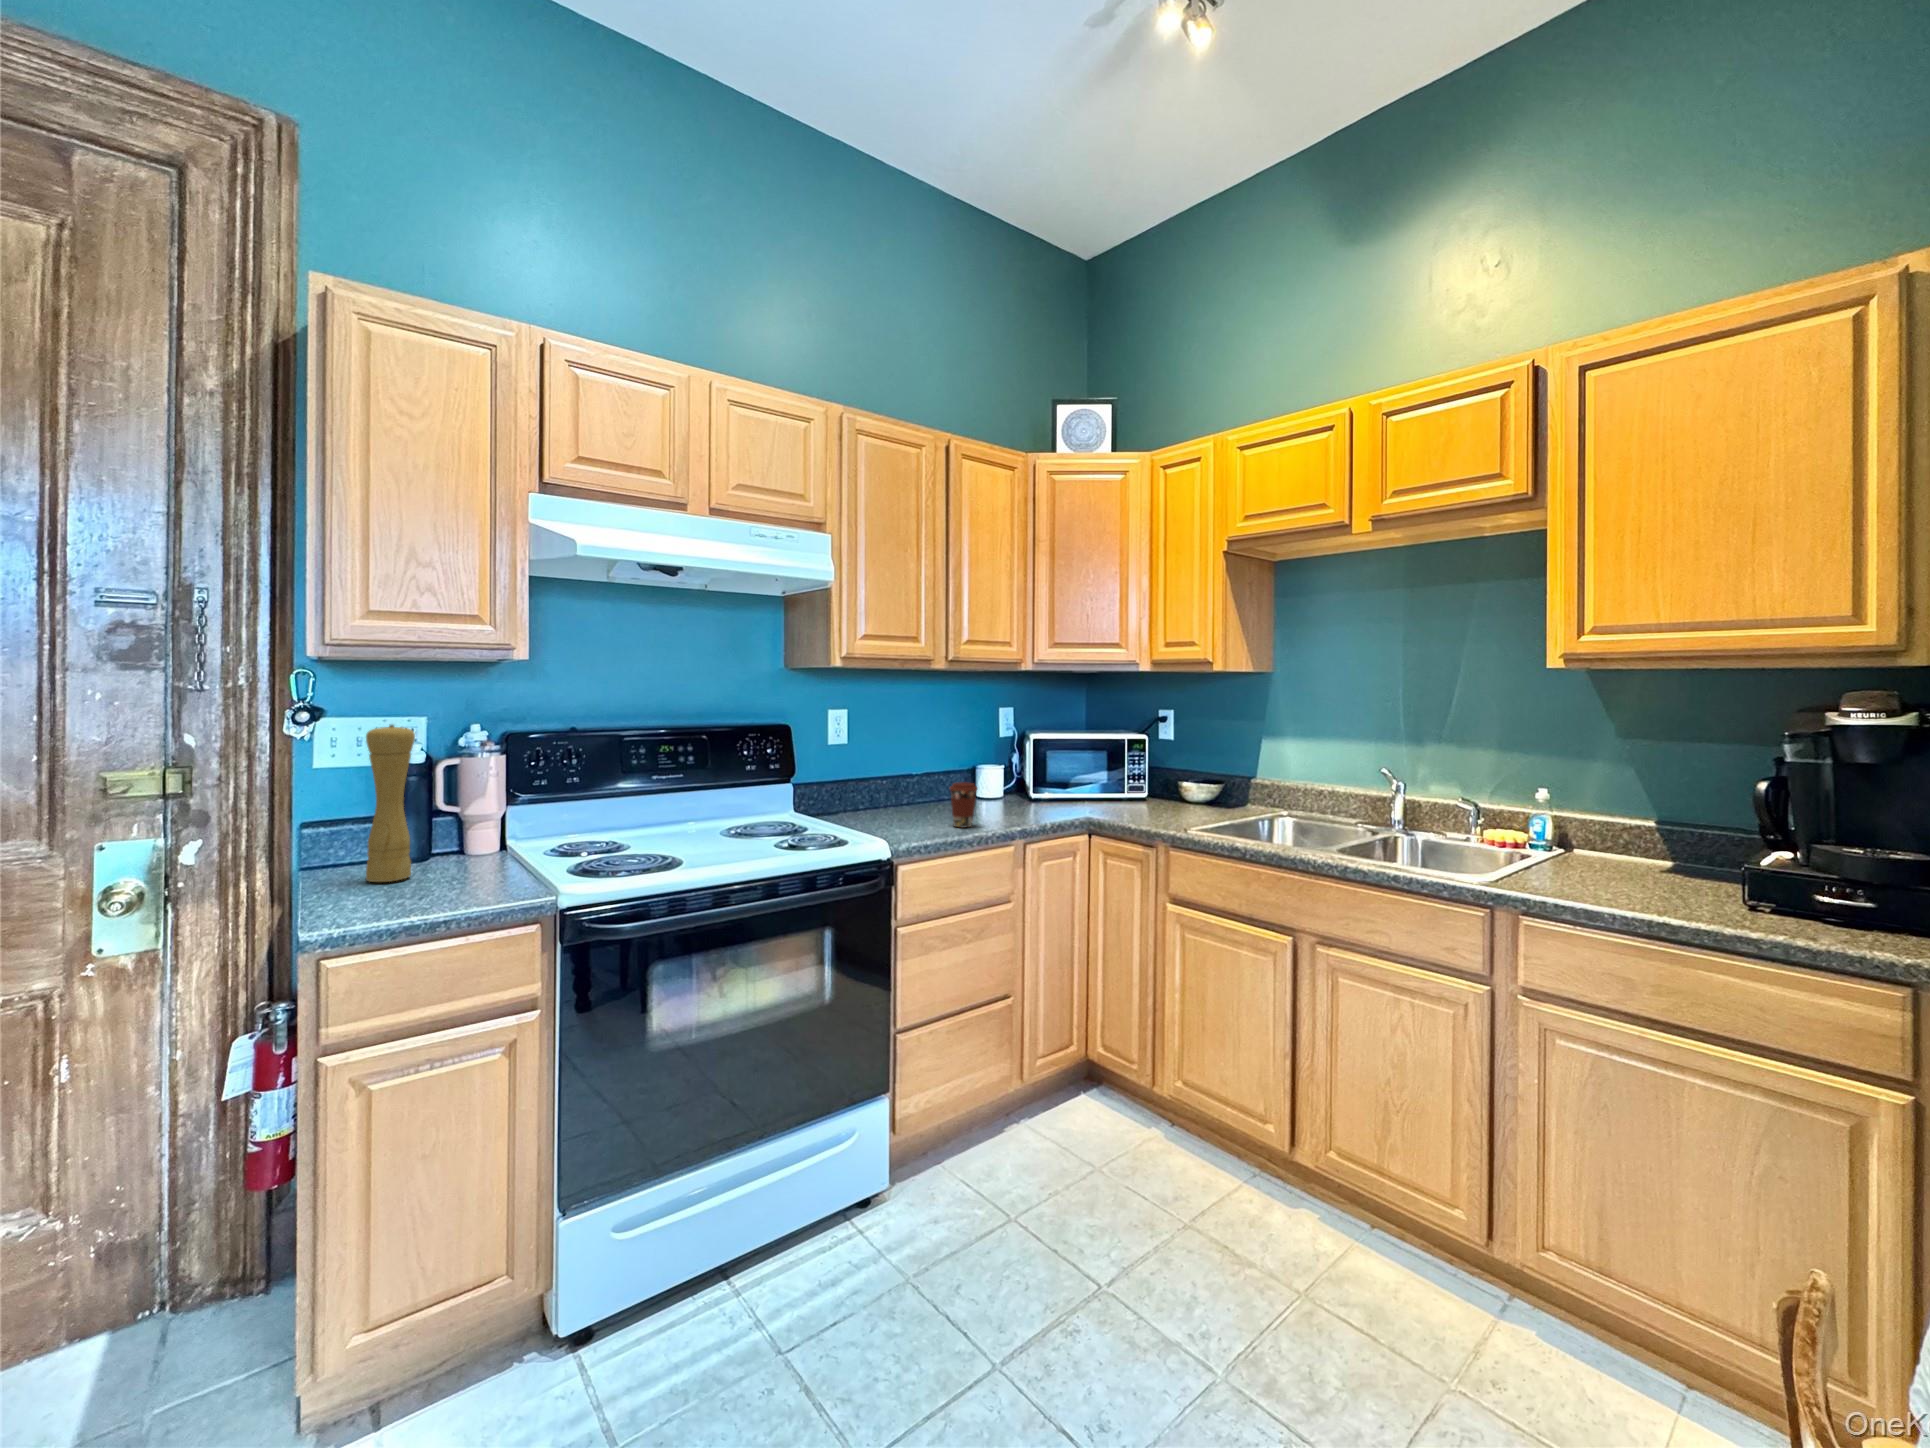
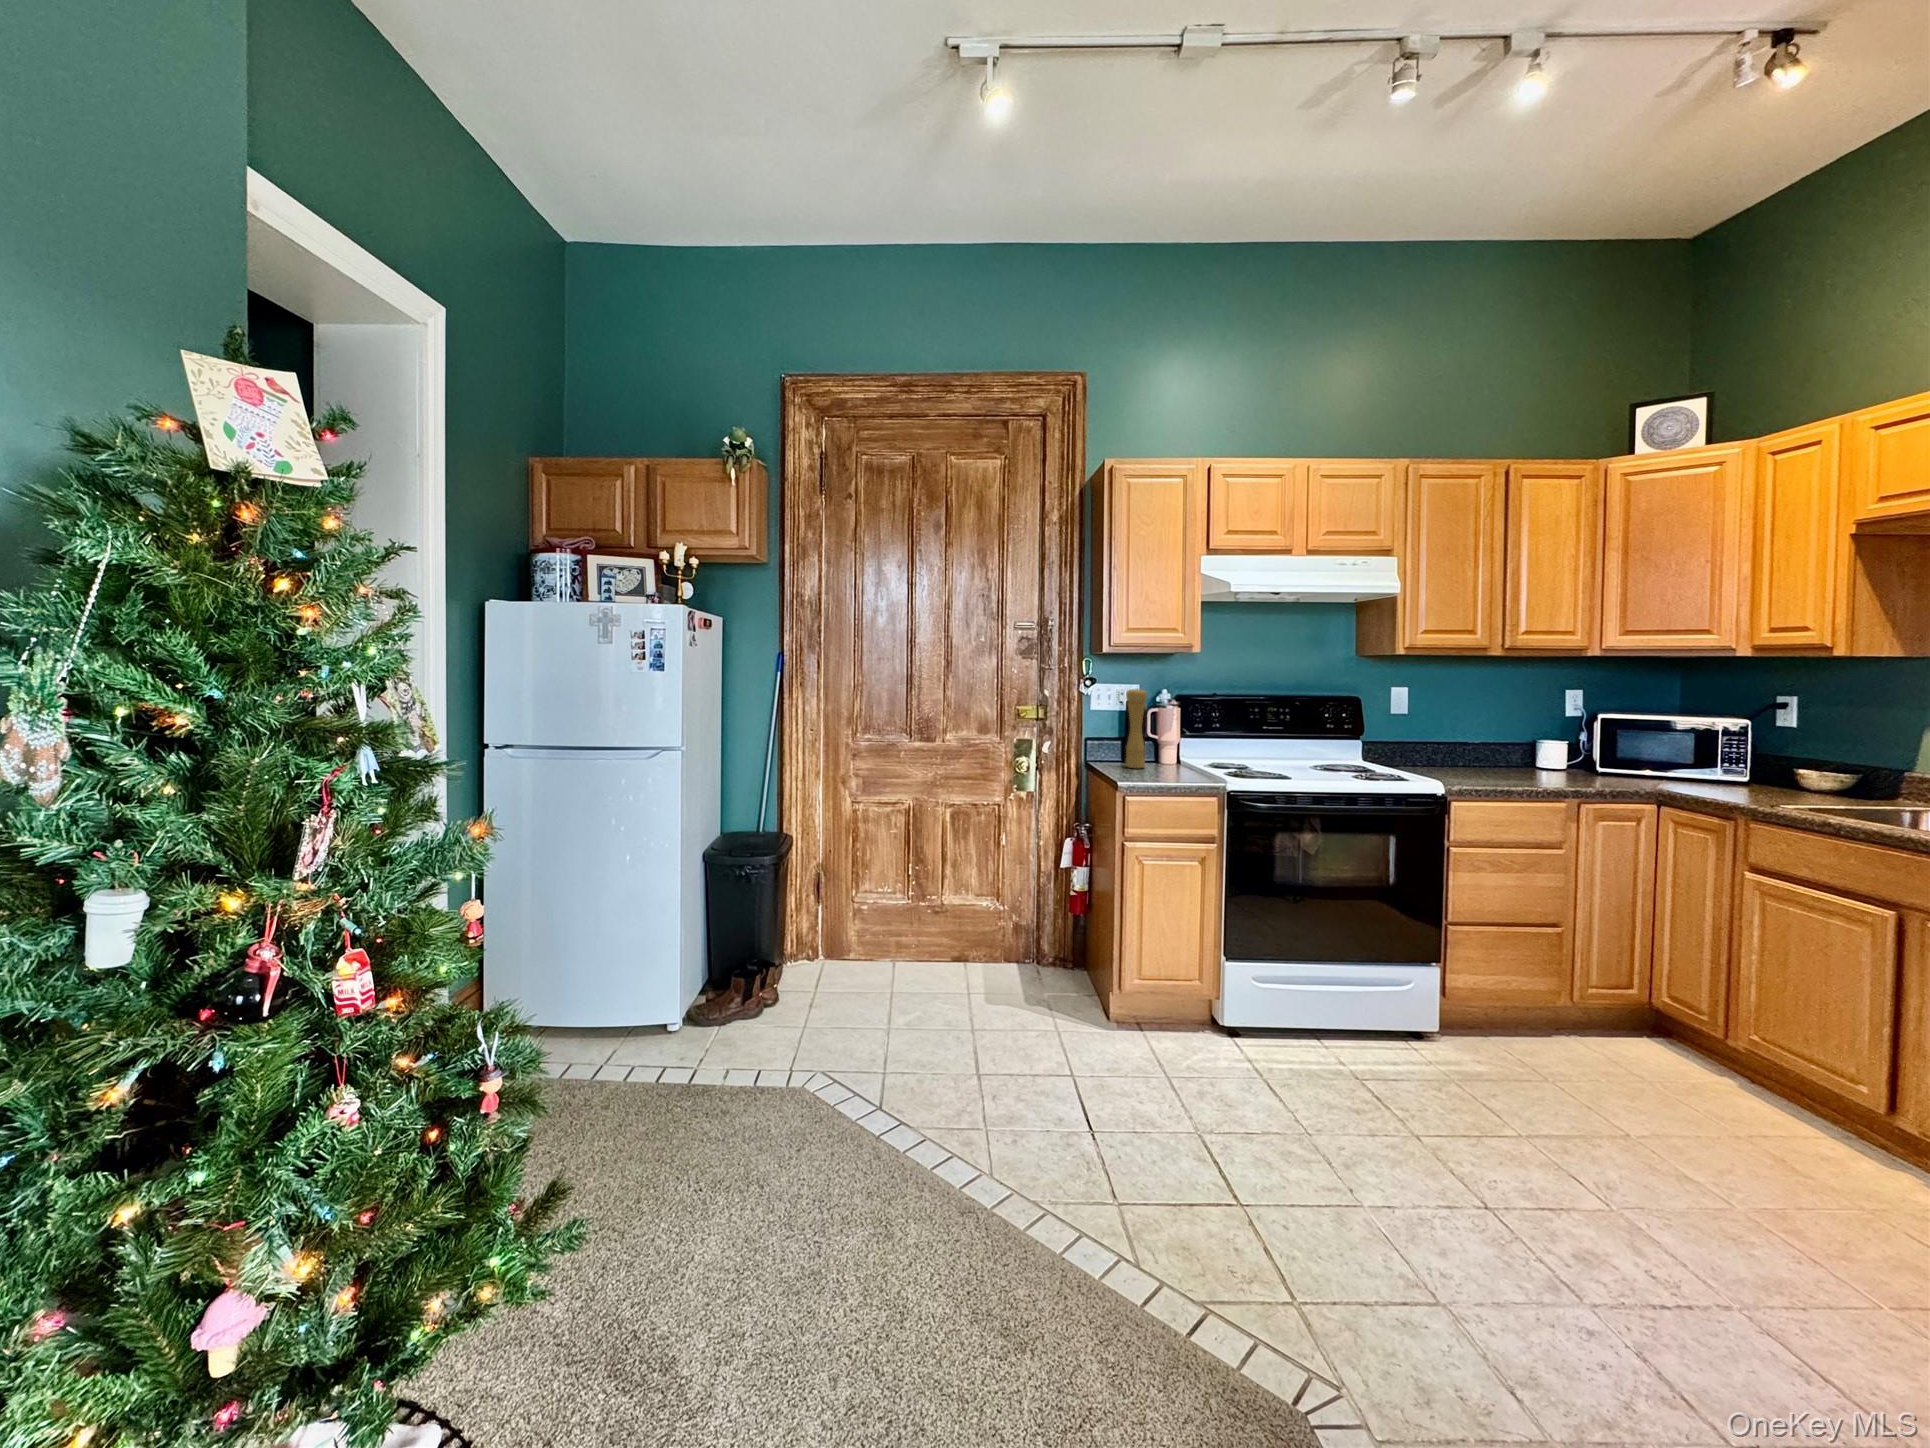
coffee cup: present [950,782,978,828] -> none [1502,747,1531,783]

